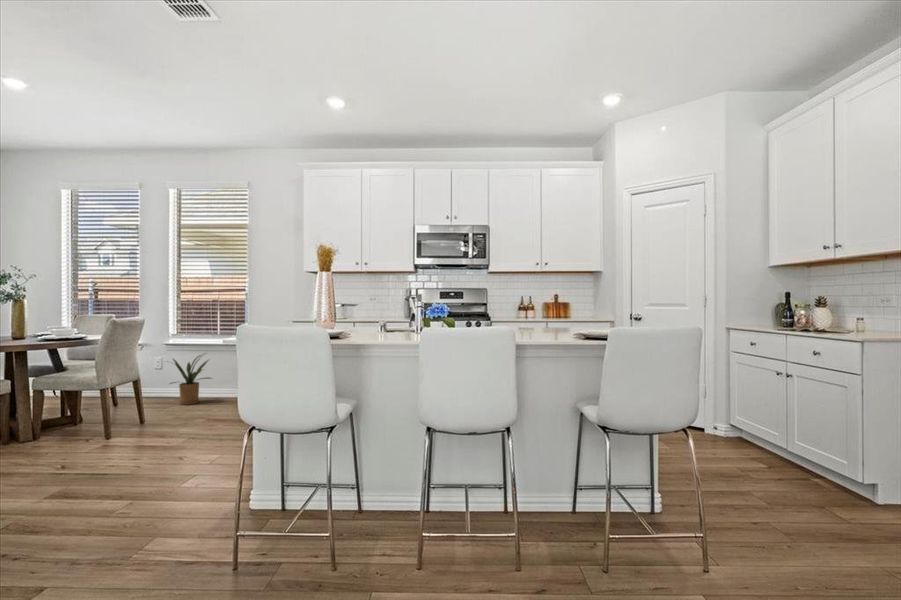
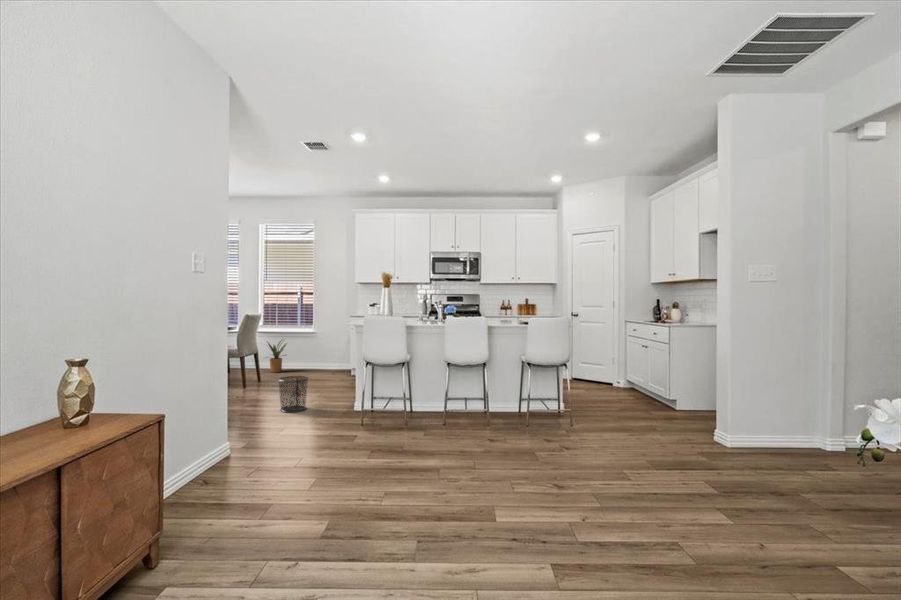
waste bin: none [107,434,173,511] -> present [278,376,308,413]

